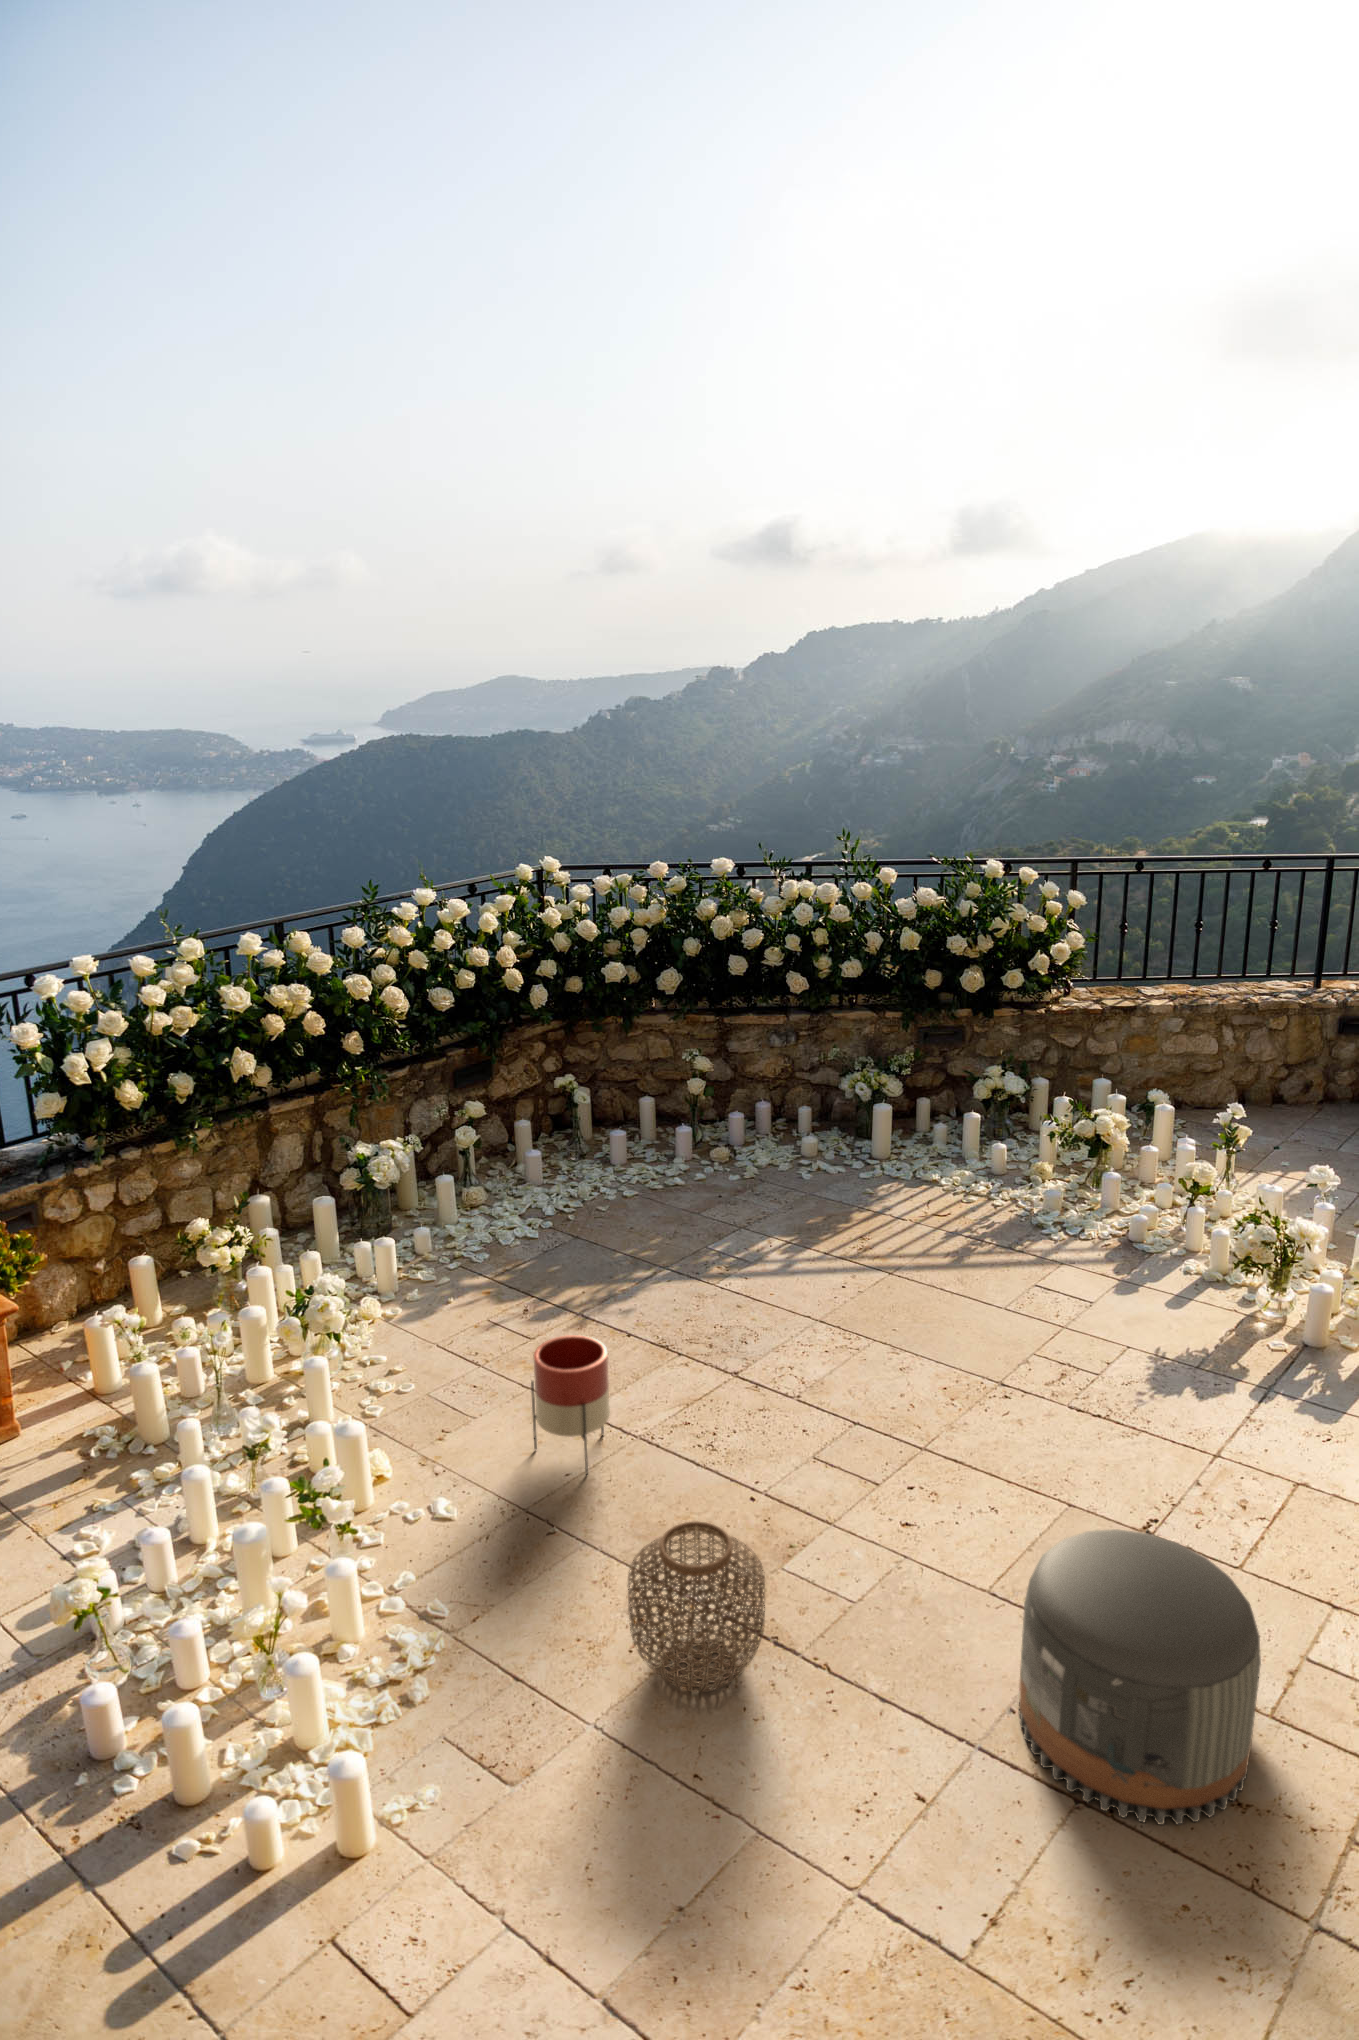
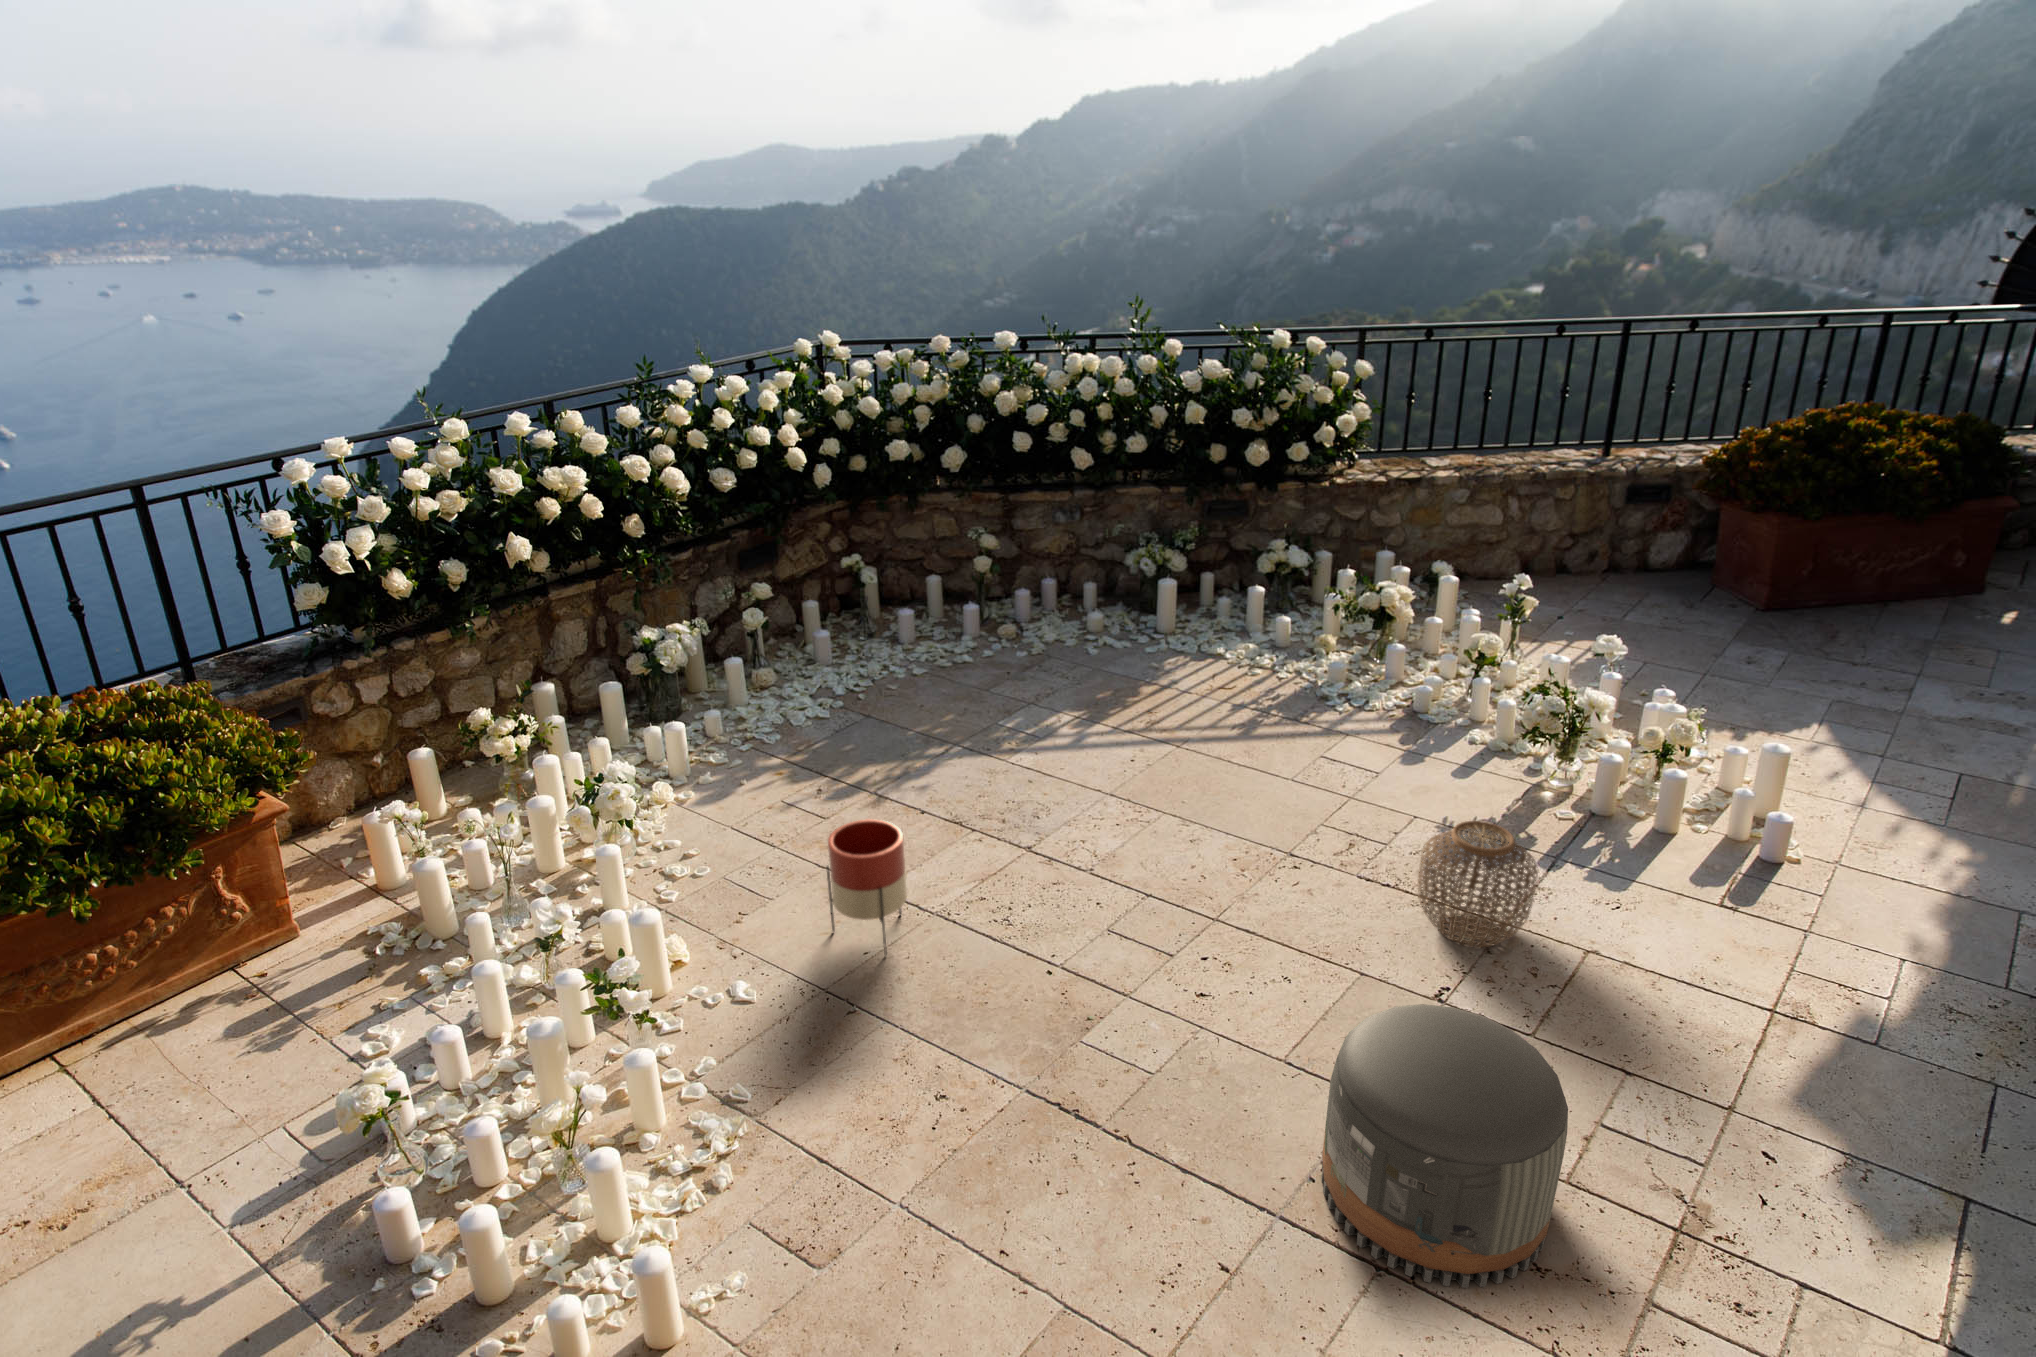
woven basket: present [628,1521,765,1692] -> present [1417,821,1538,947]

